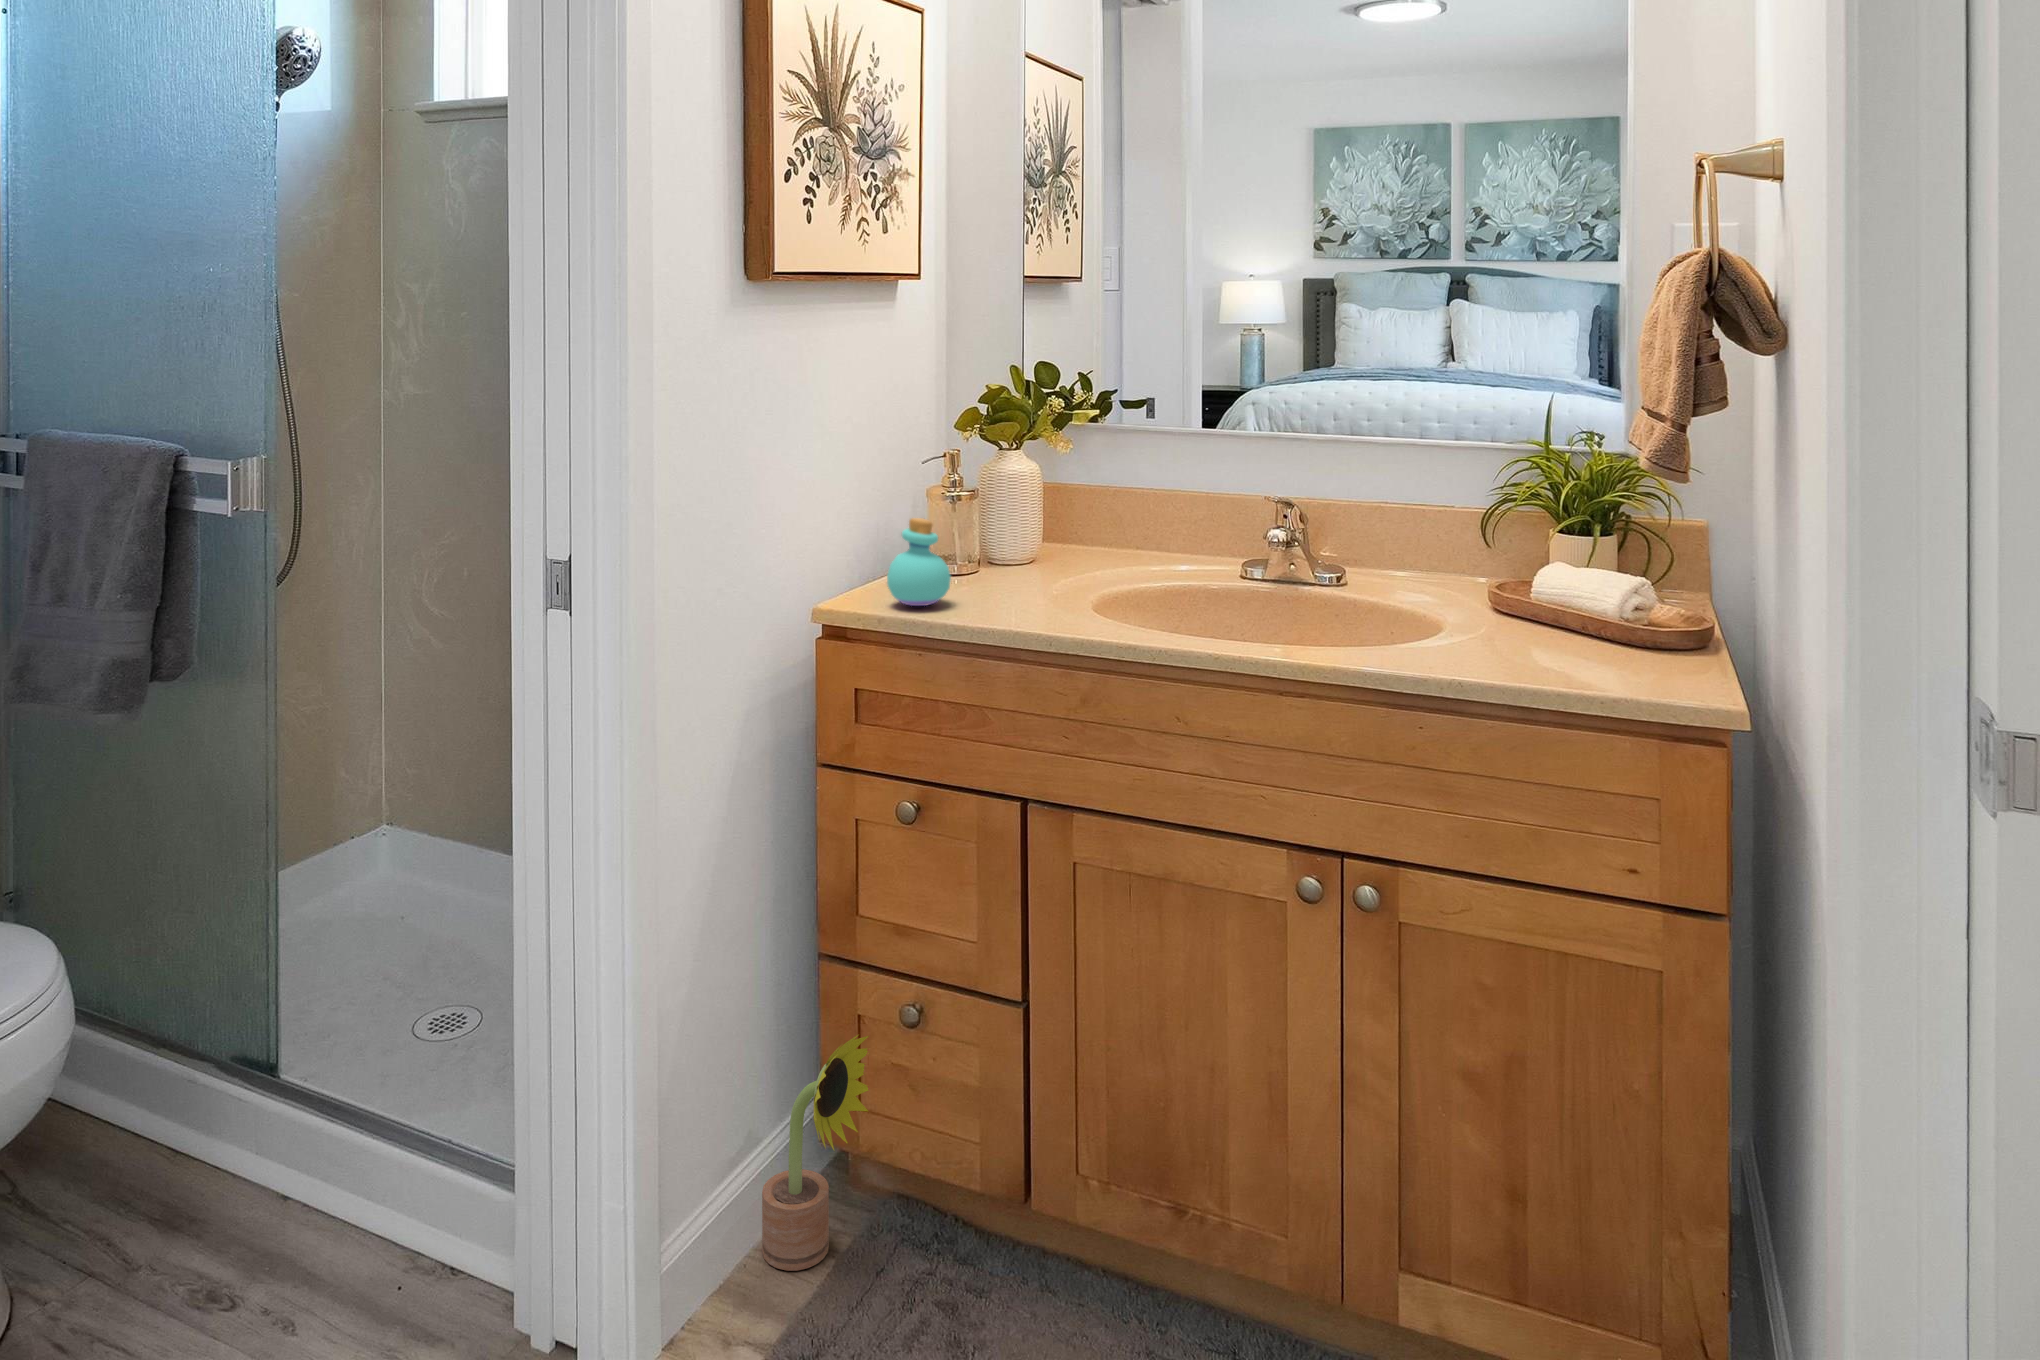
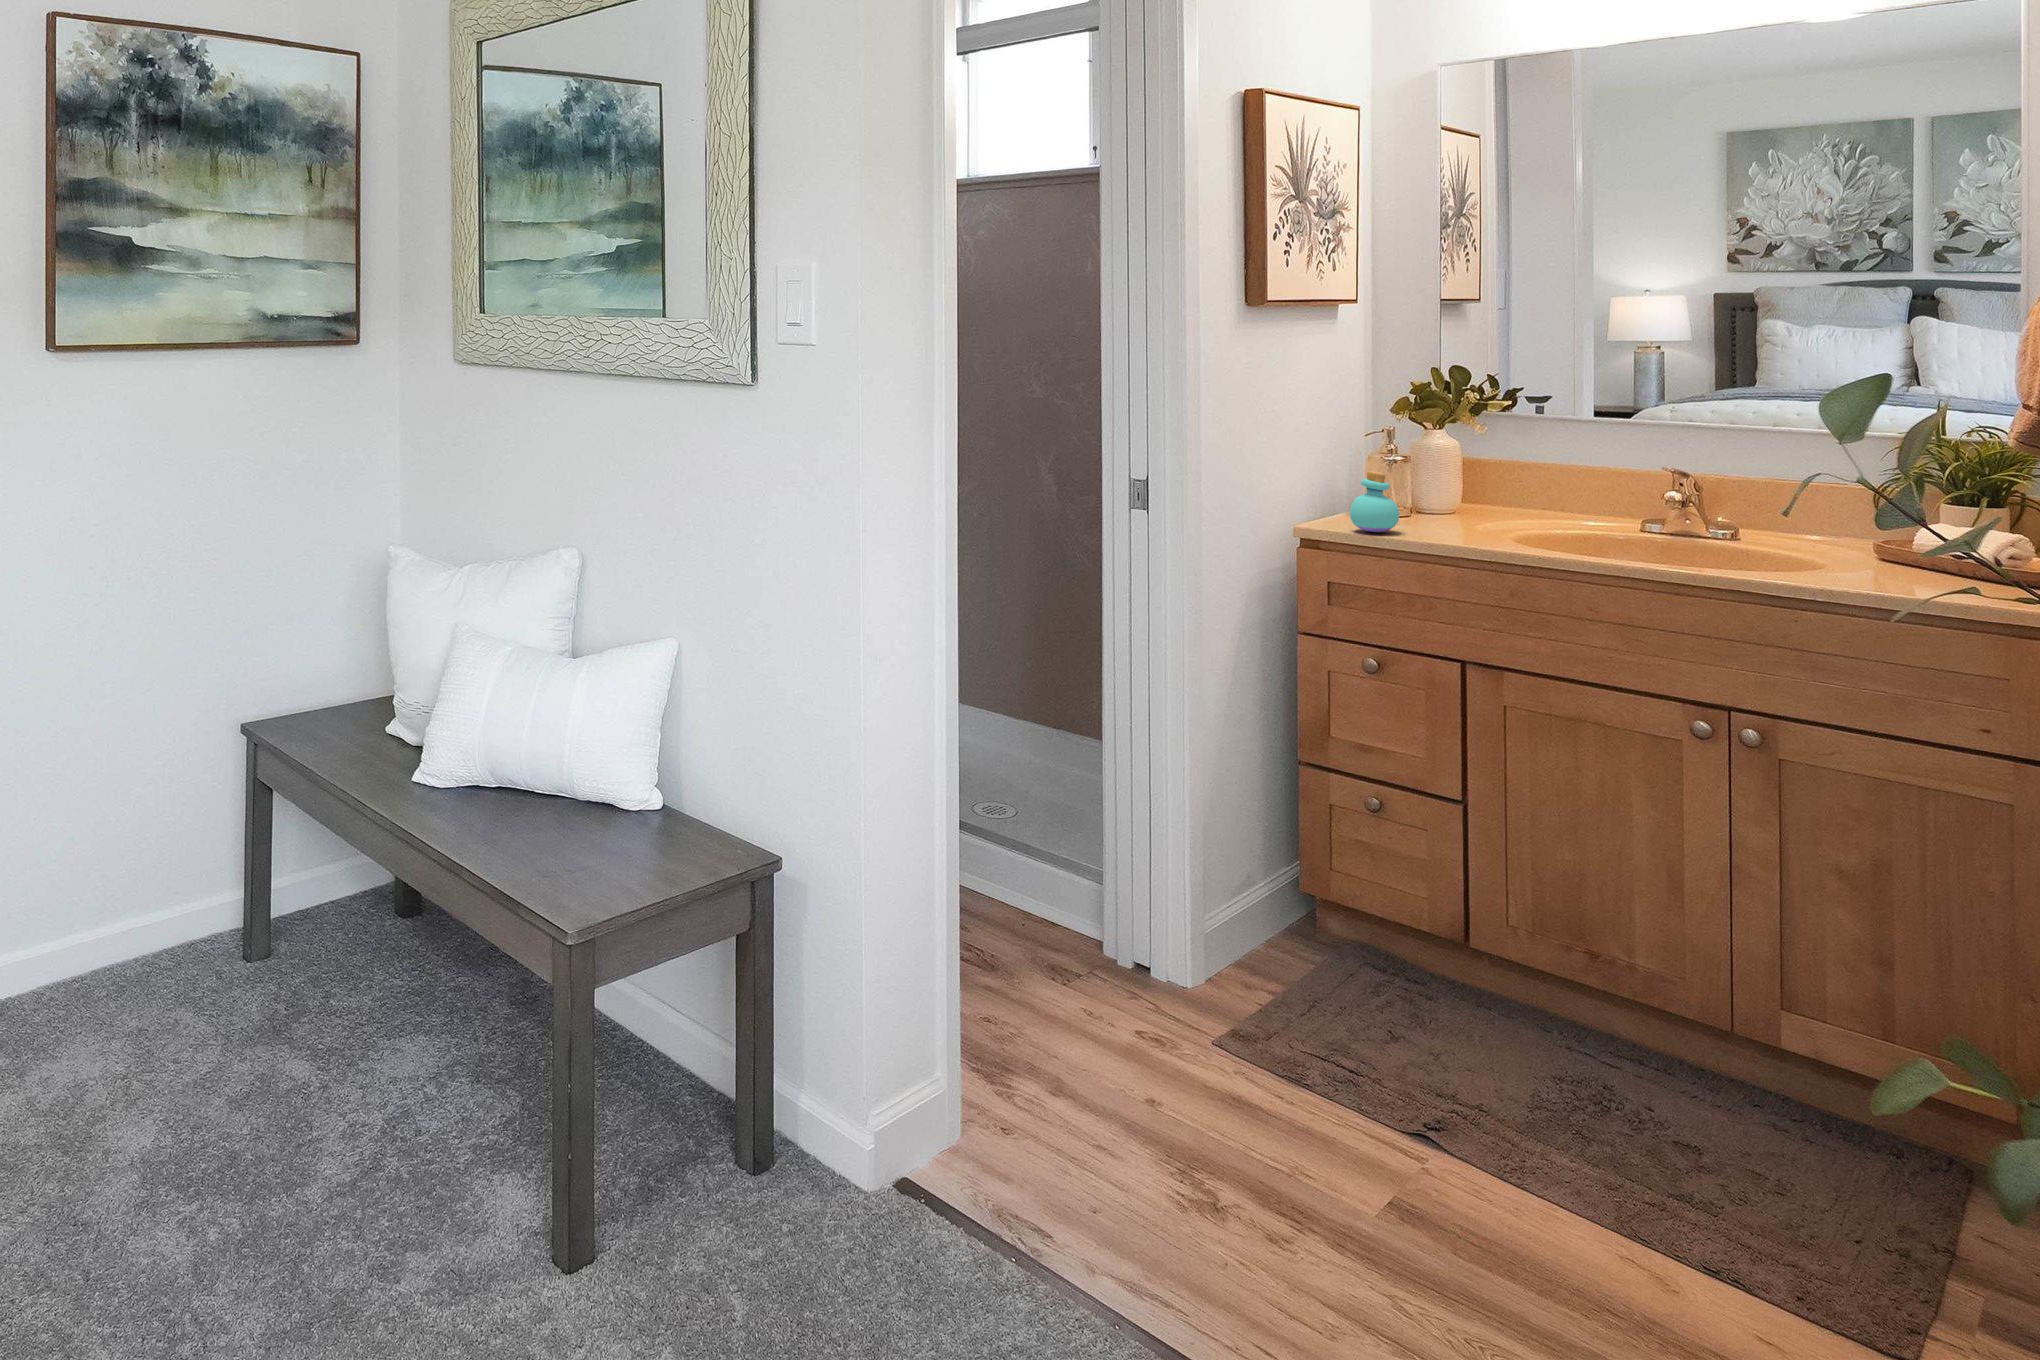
decorative plant: present [762,1035,869,1271] -> none [1262,817,1345,967]

